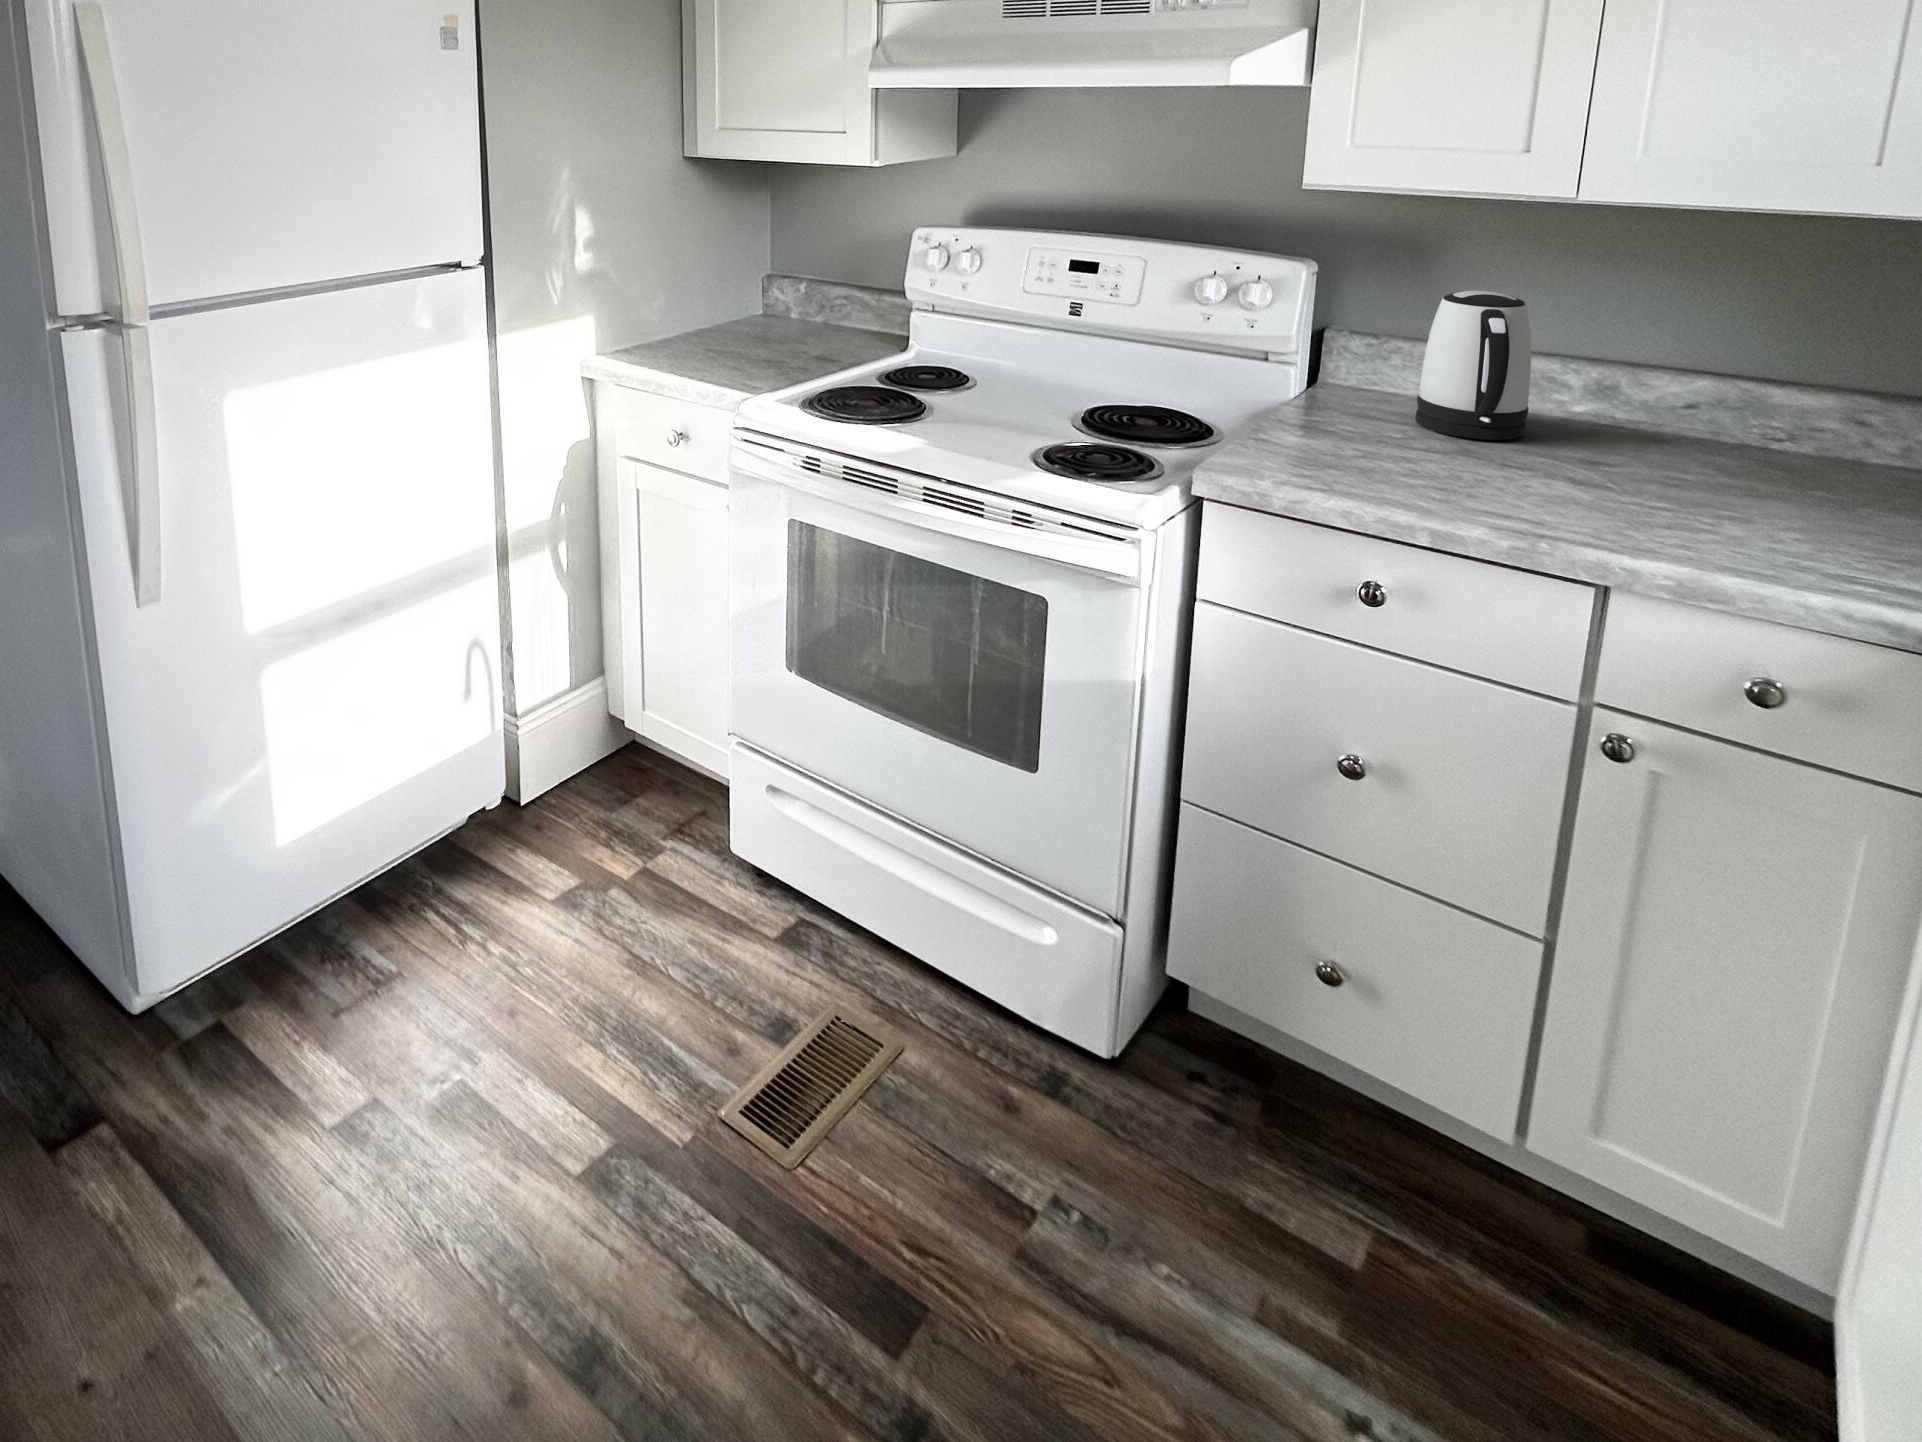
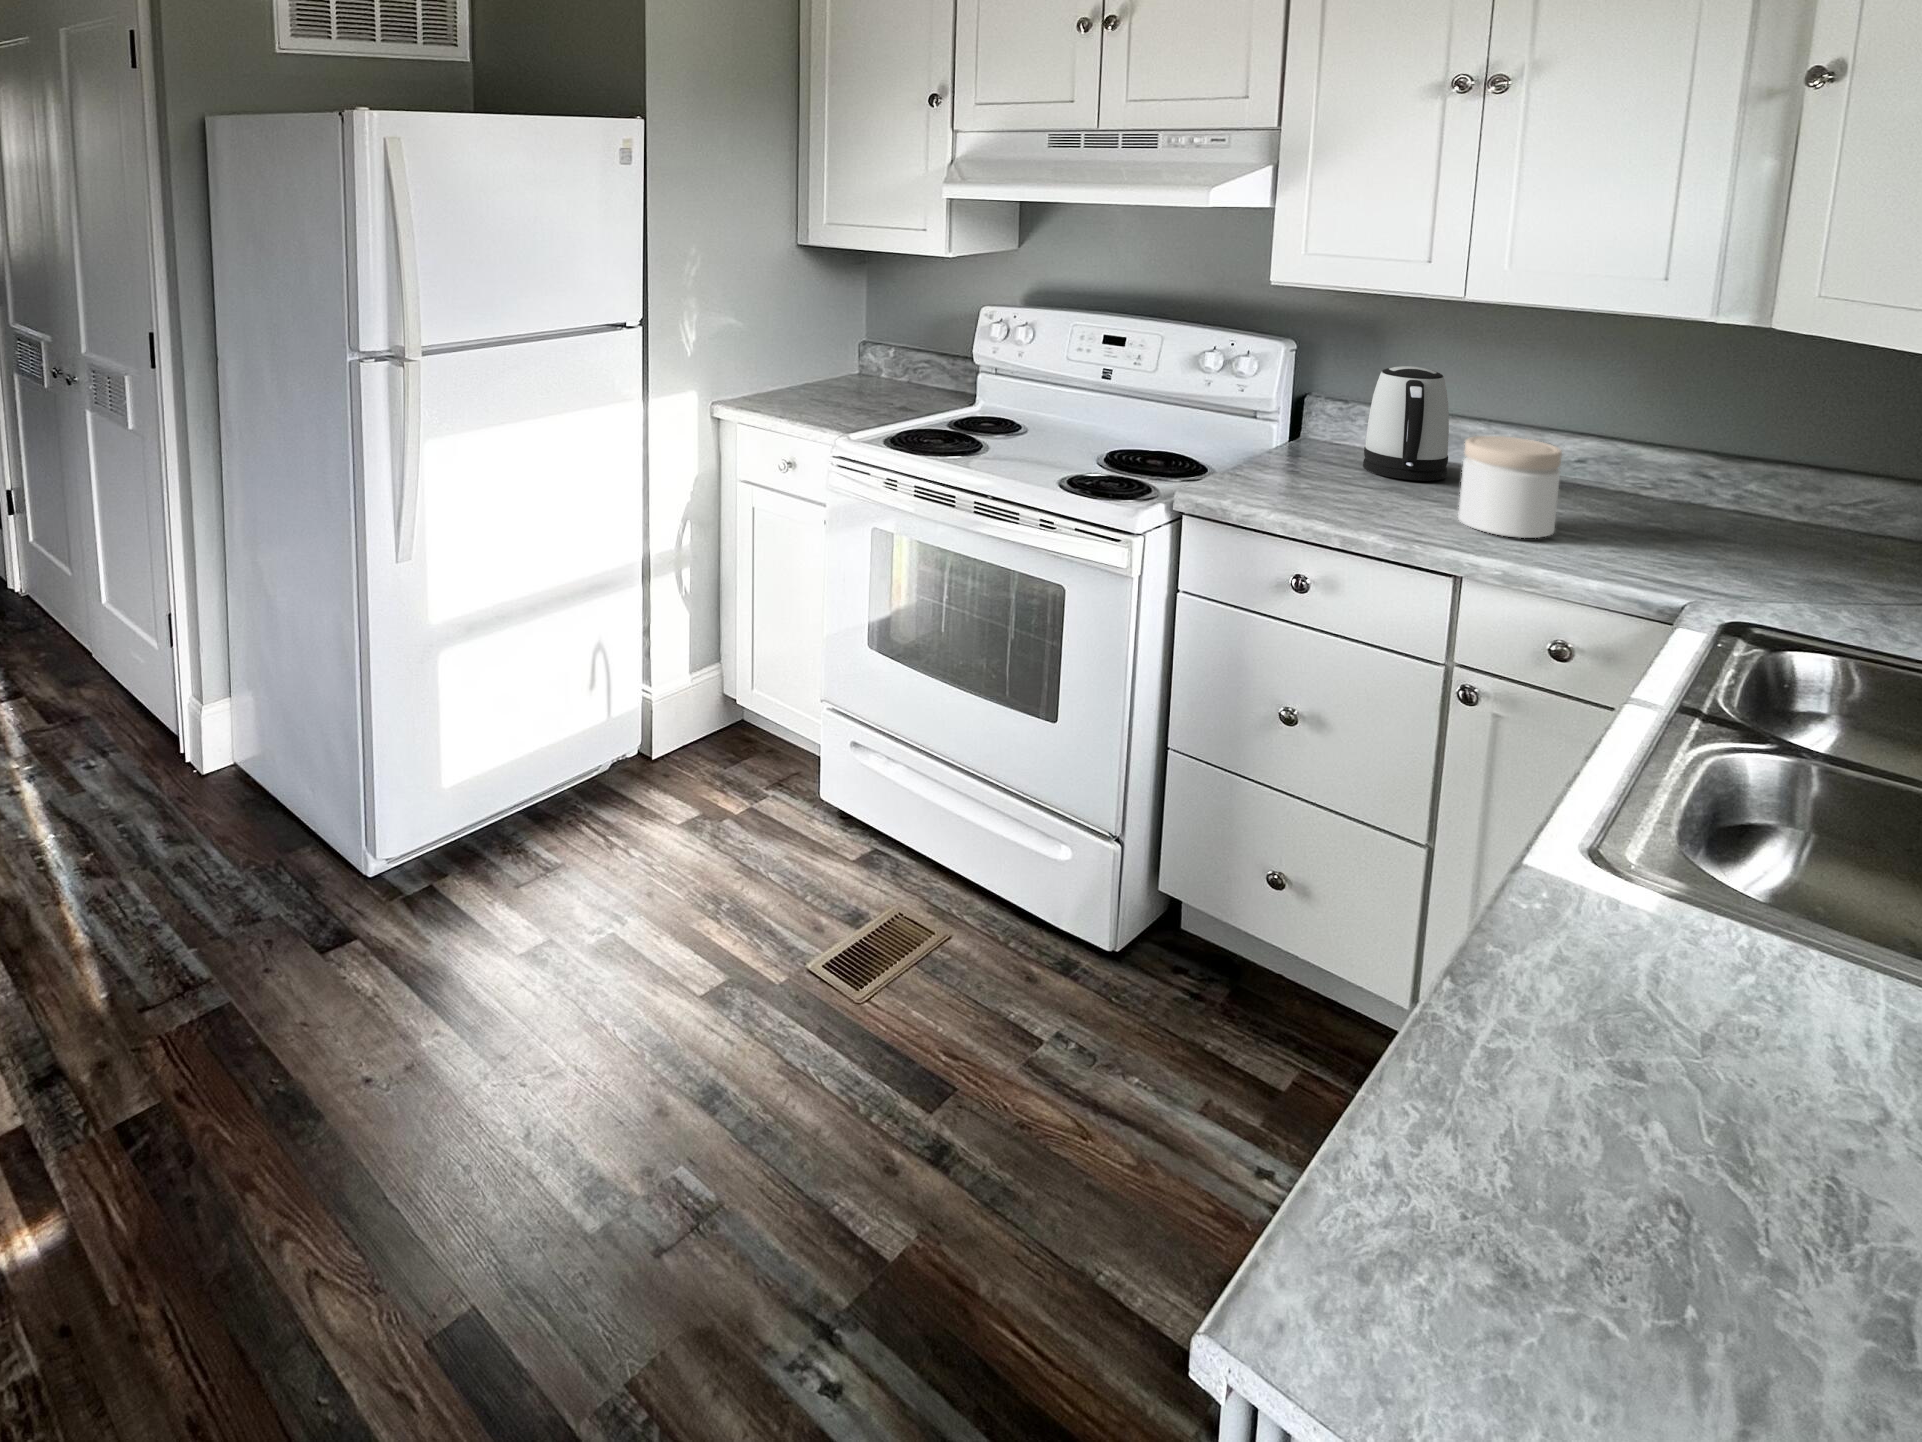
jar: none [1576,385,1729,526] -> present [1458,436,1562,538]

